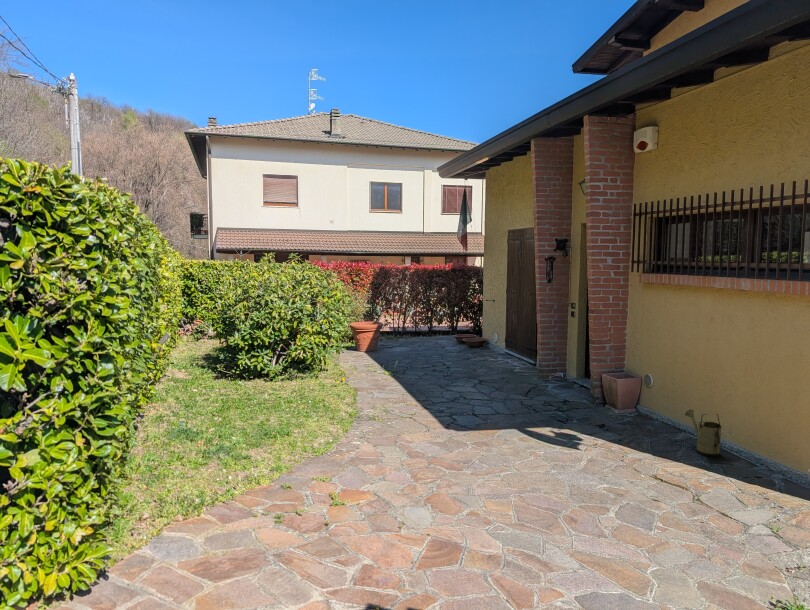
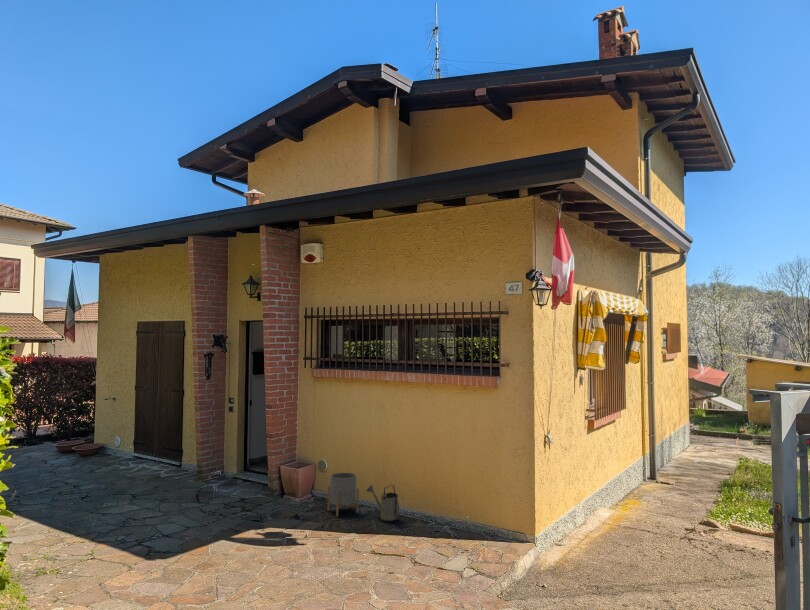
planter: none [642,390,678,438] -> present [328,473,359,516]

